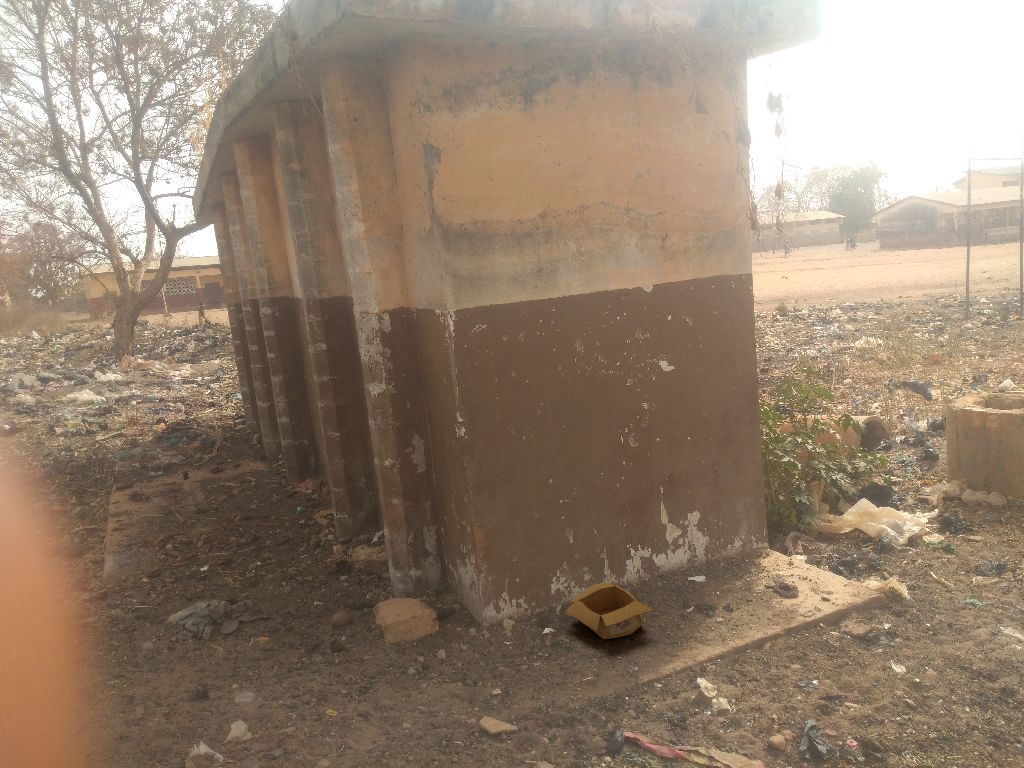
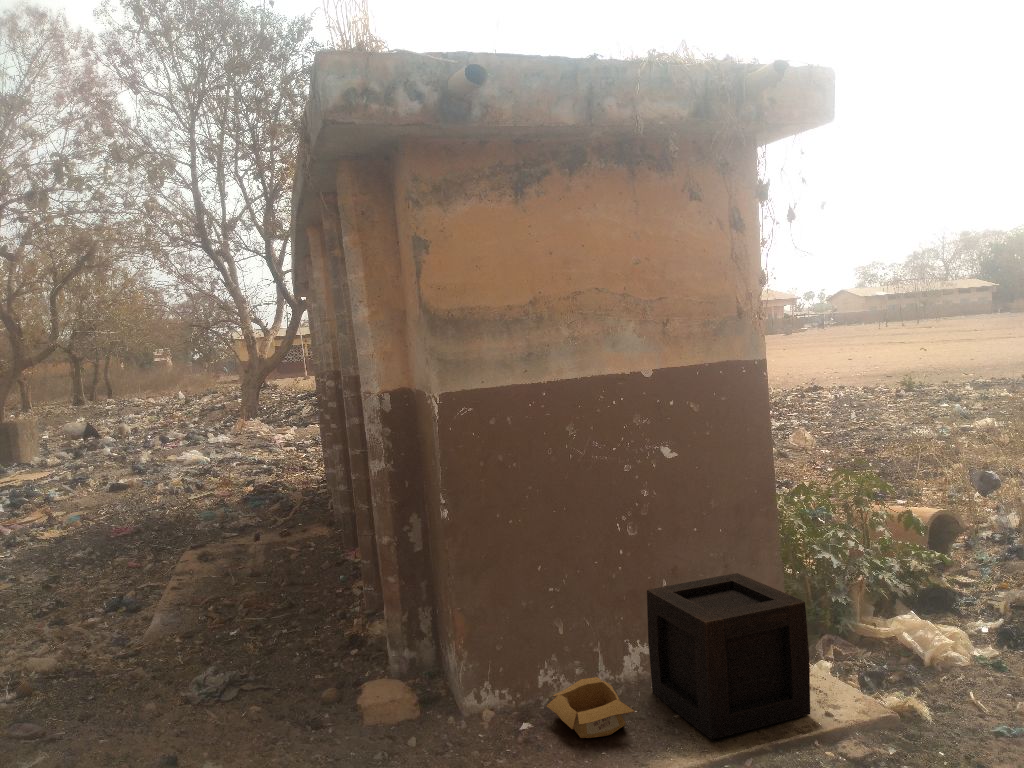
wooden crate: none [651,477,808,630] -> present [647,573,810,739]

